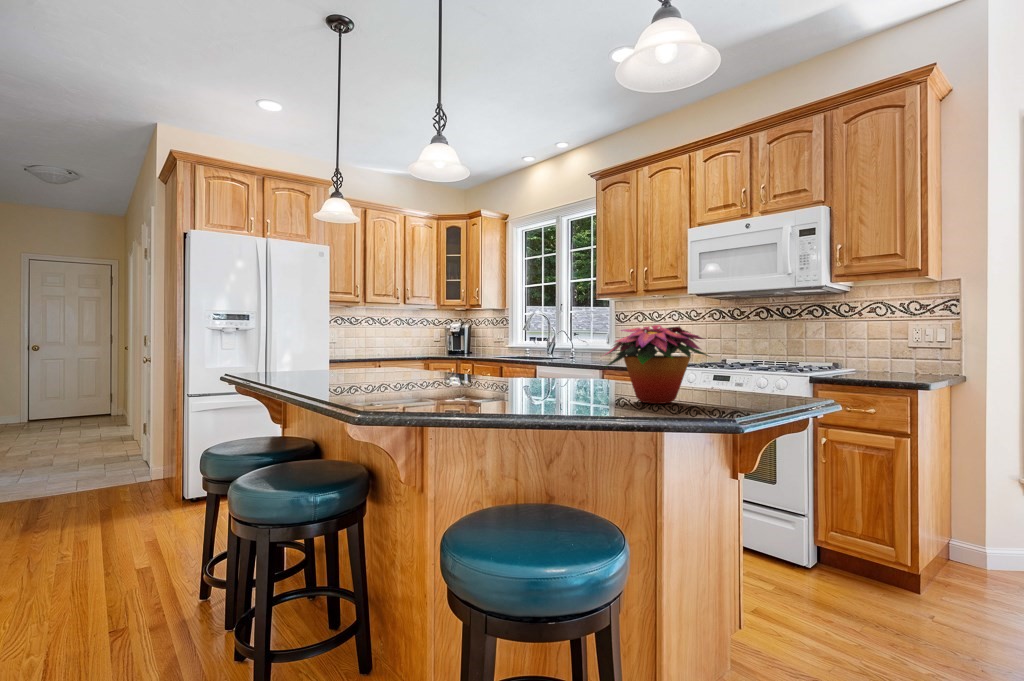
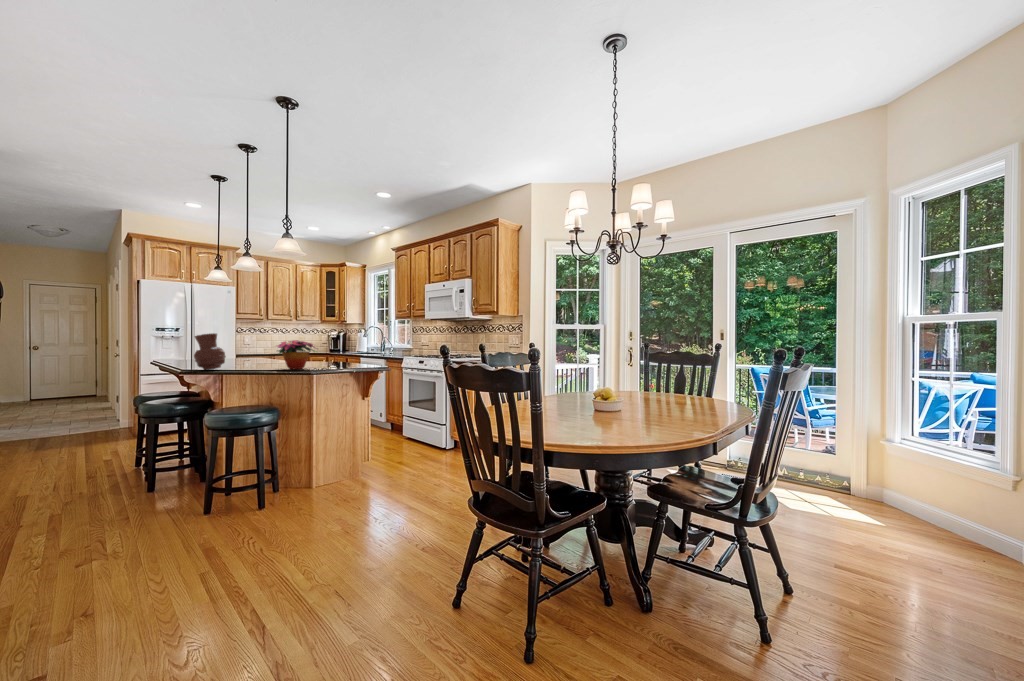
vase: none [415,305,486,405] -> present [194,333,226,370]

